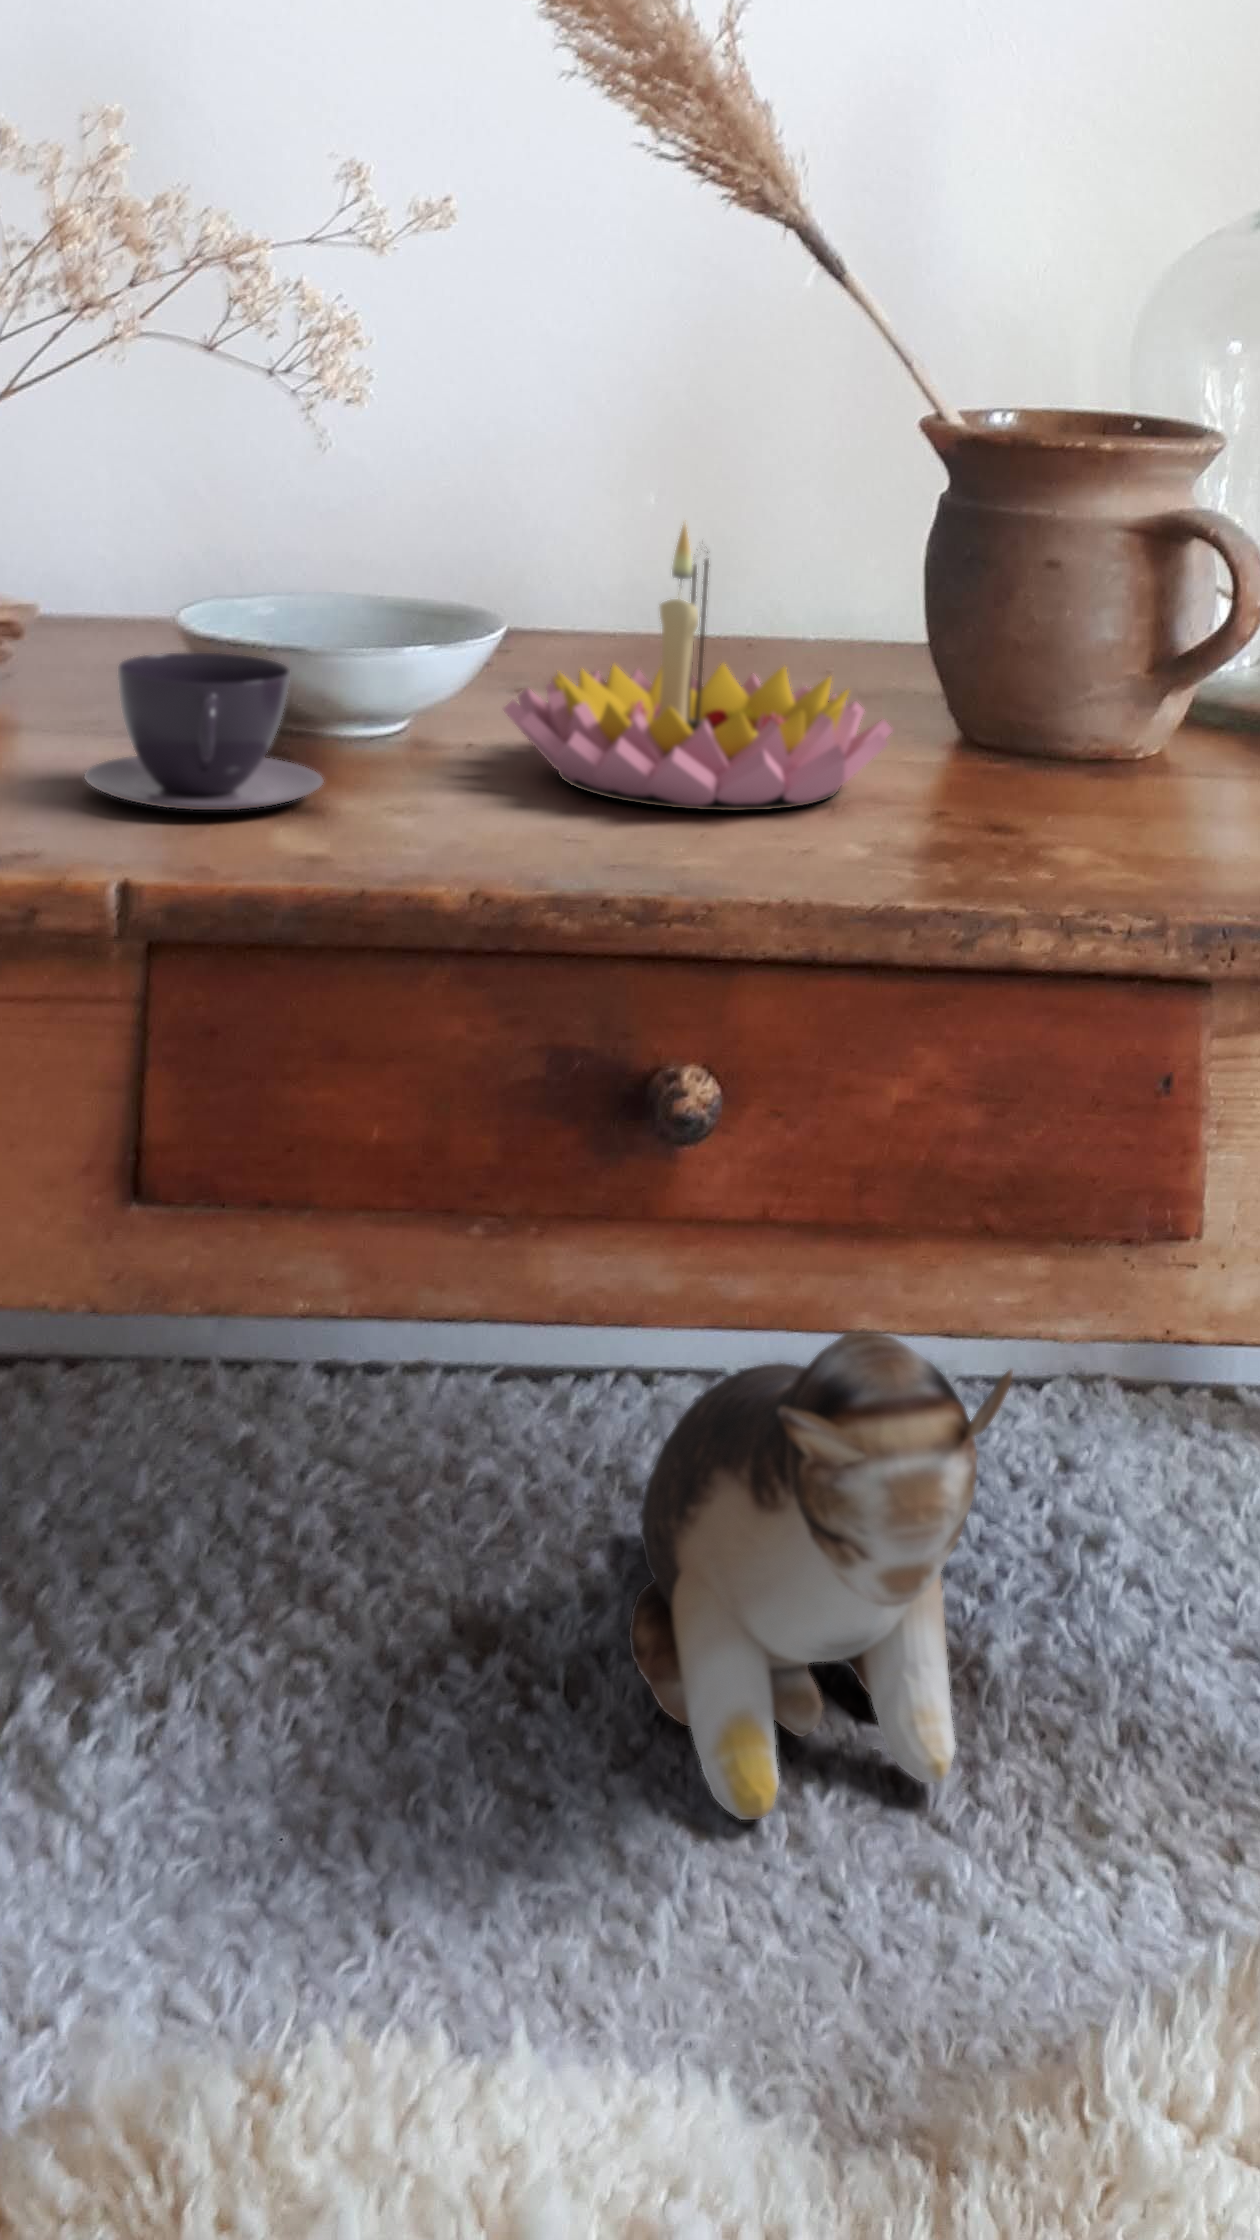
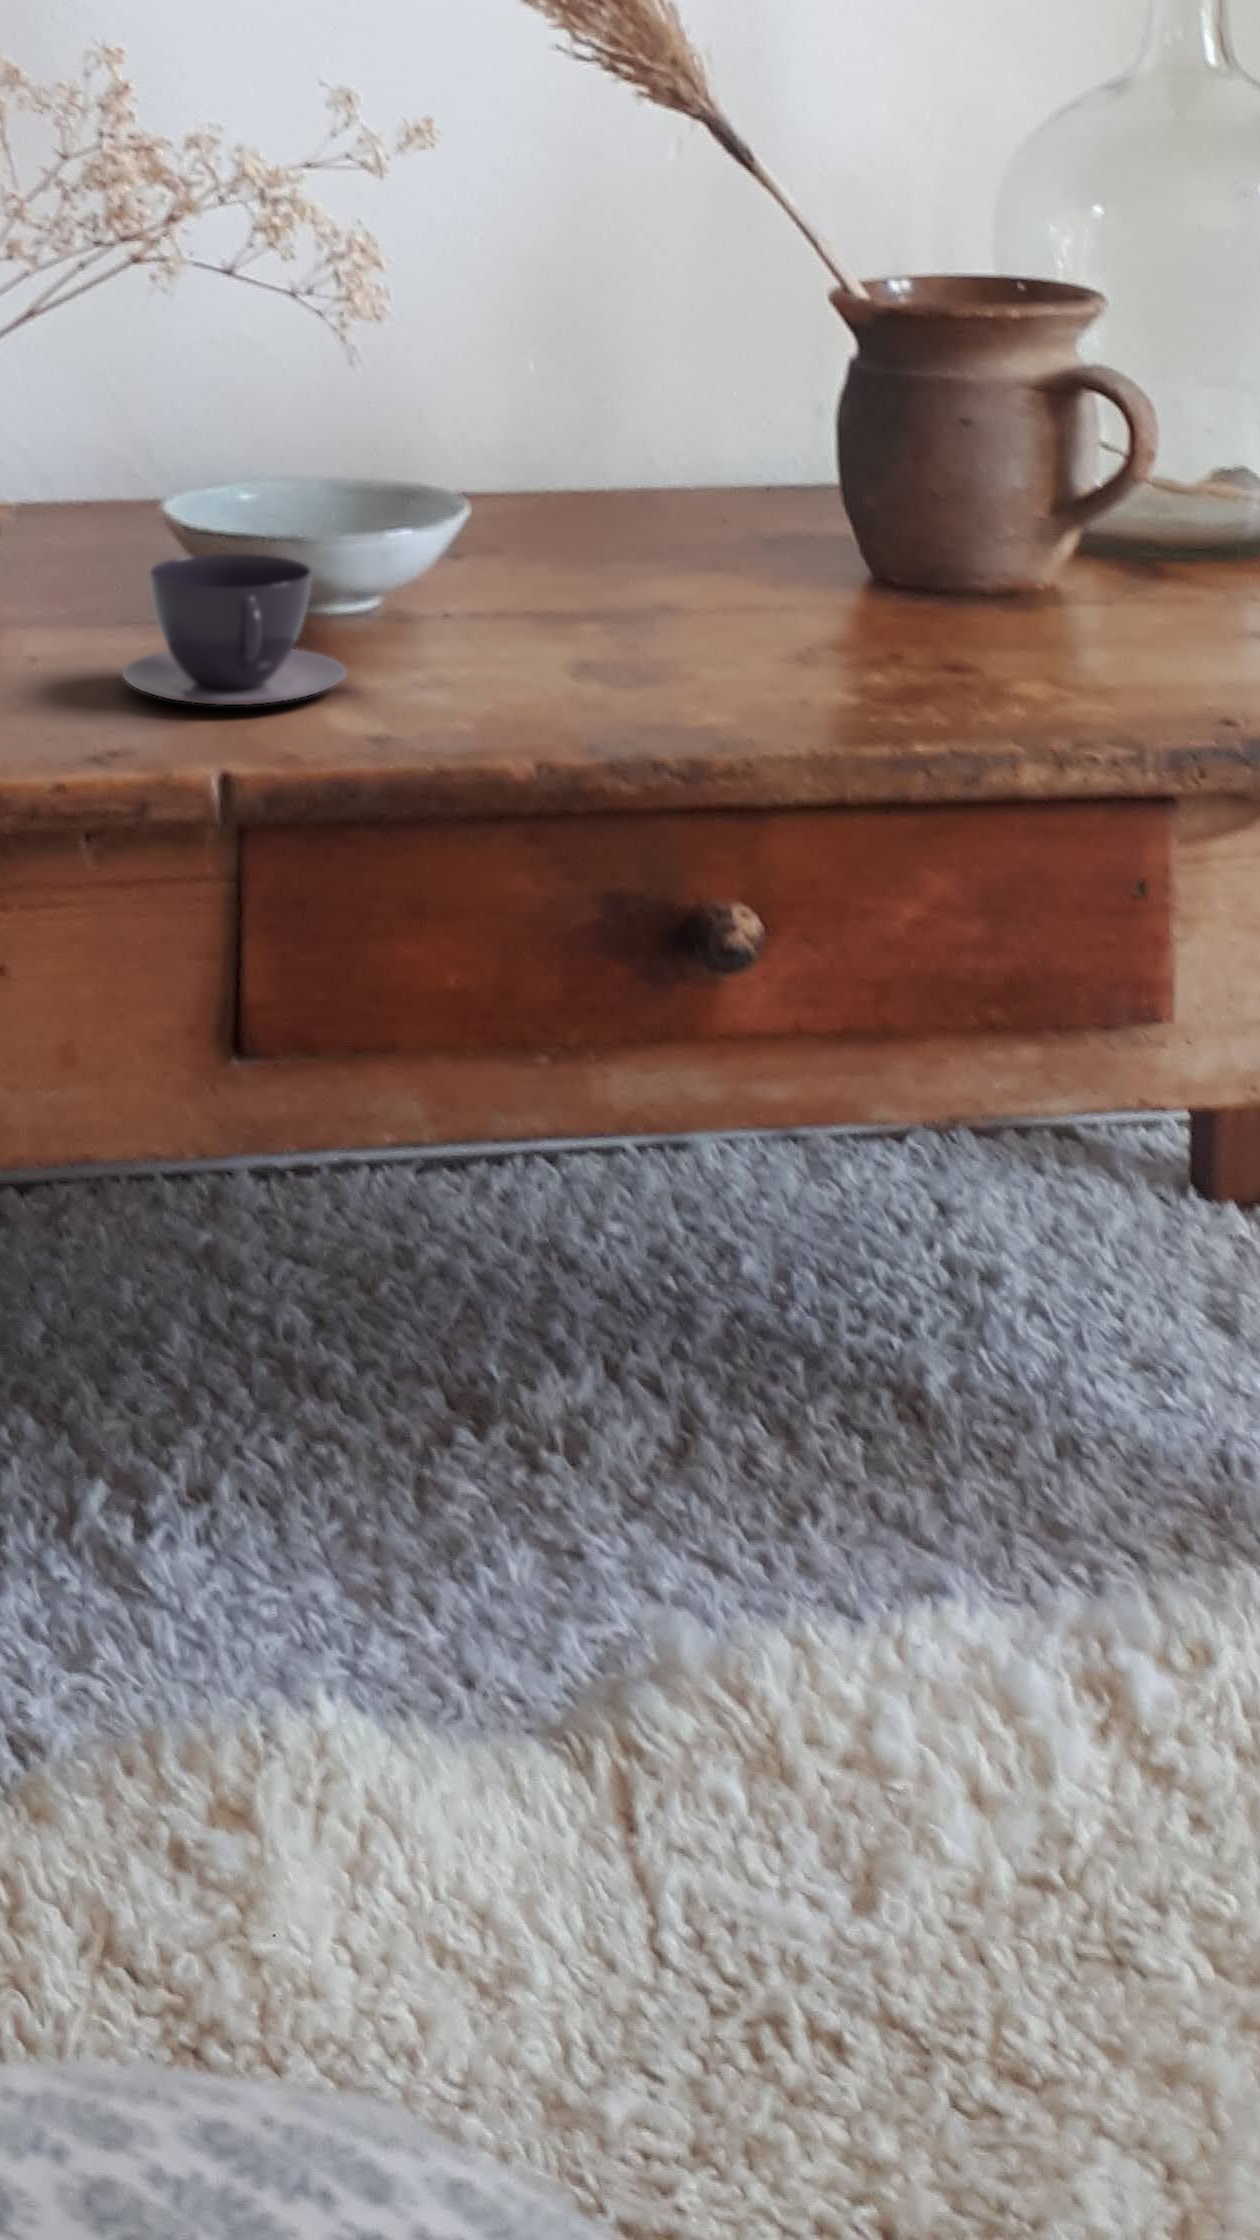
candle holder: present [504,524,894,810] -> none [493,404,853,672]
plush toy: present [629,1332,1012,1820] -> none [603,1119,999,1550]

